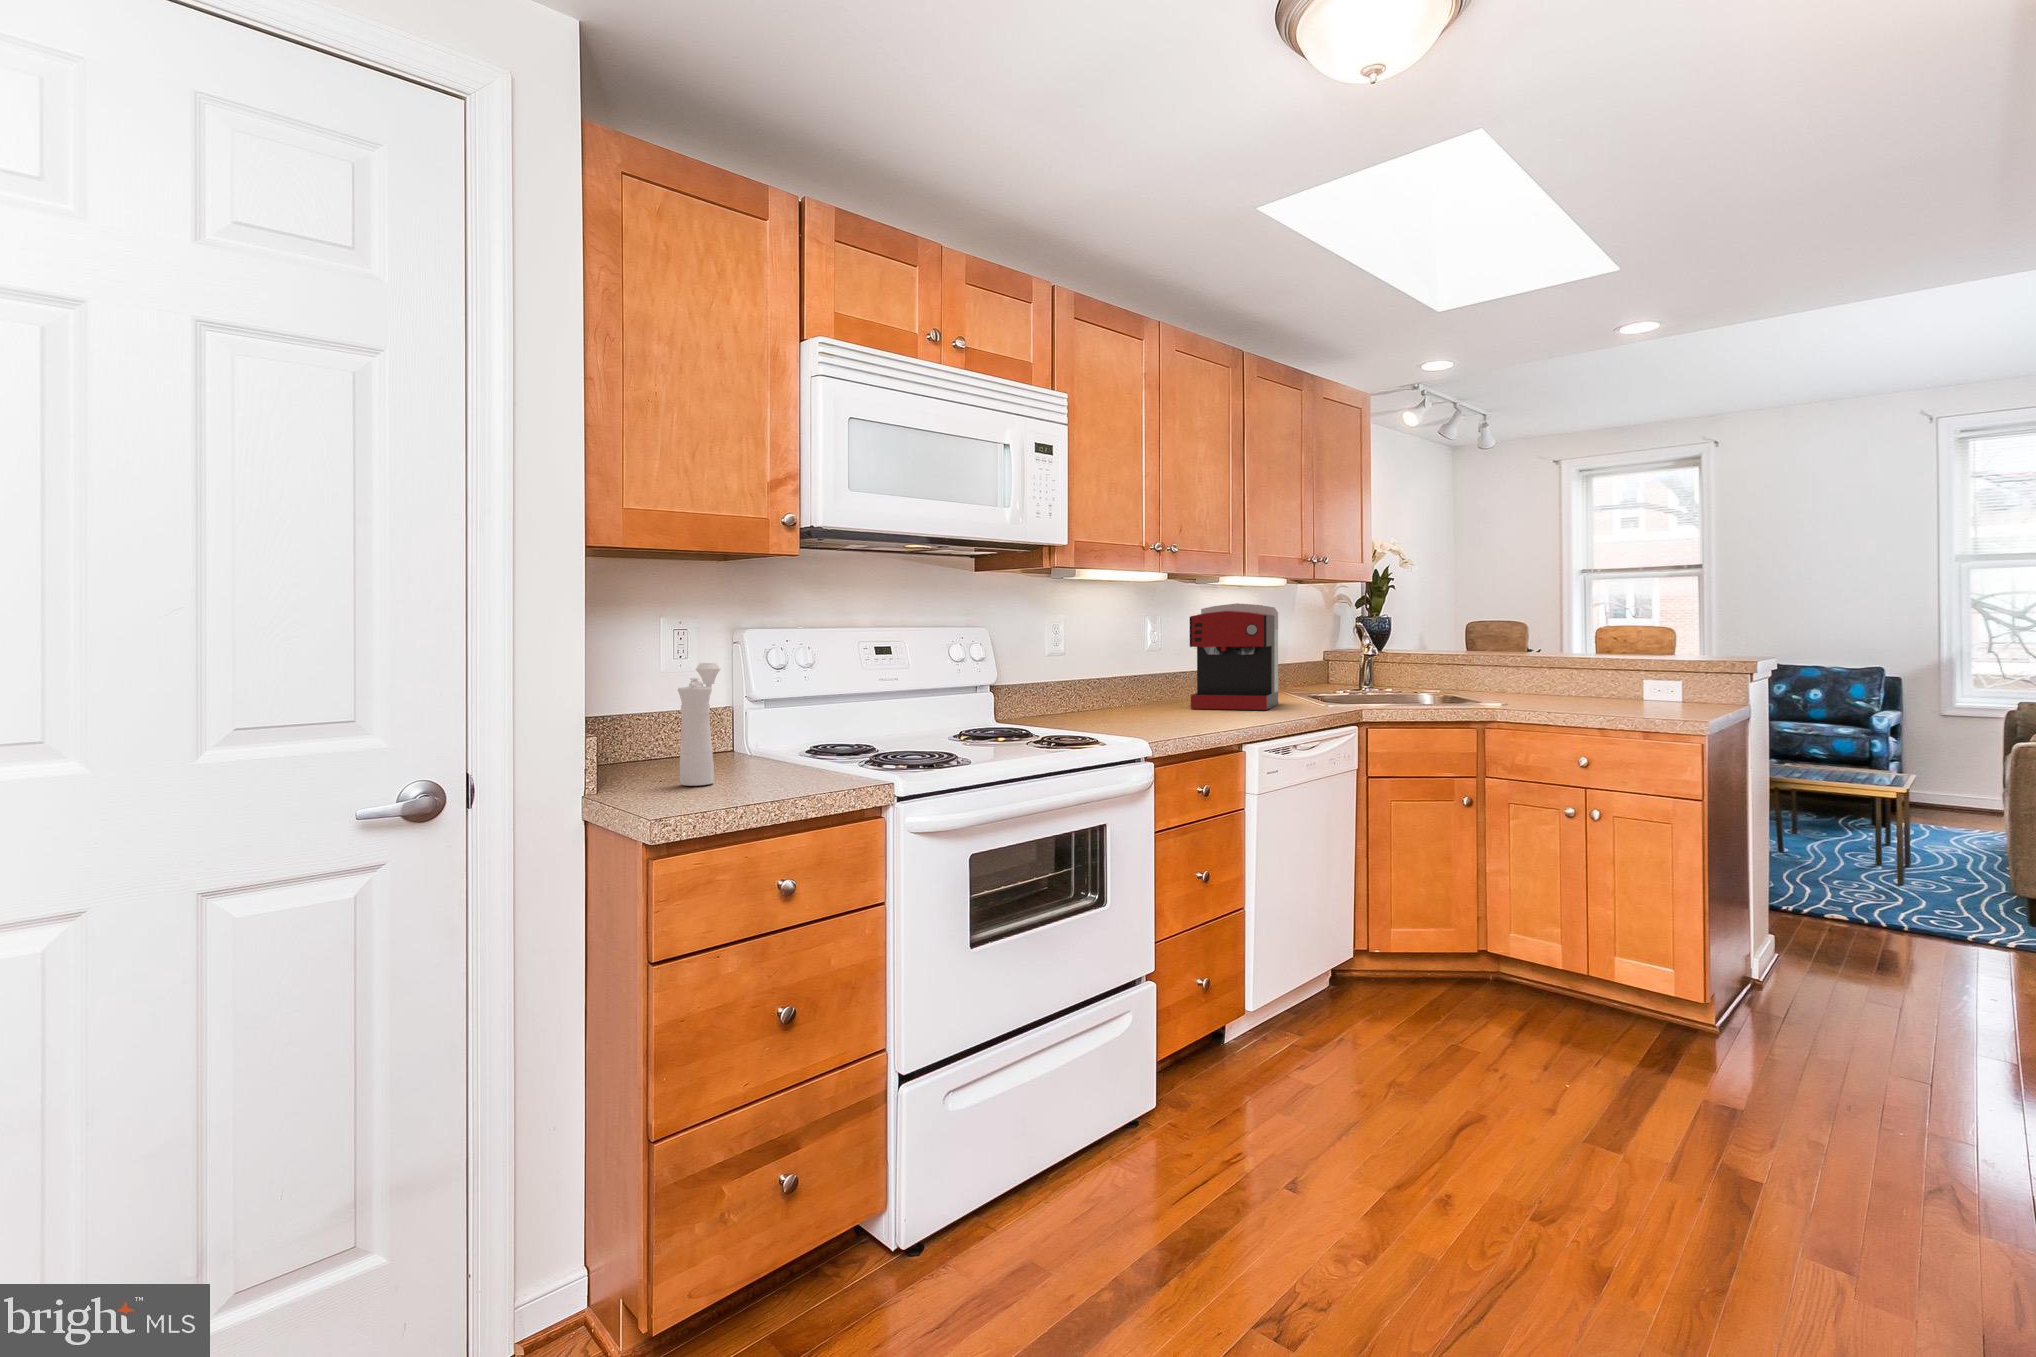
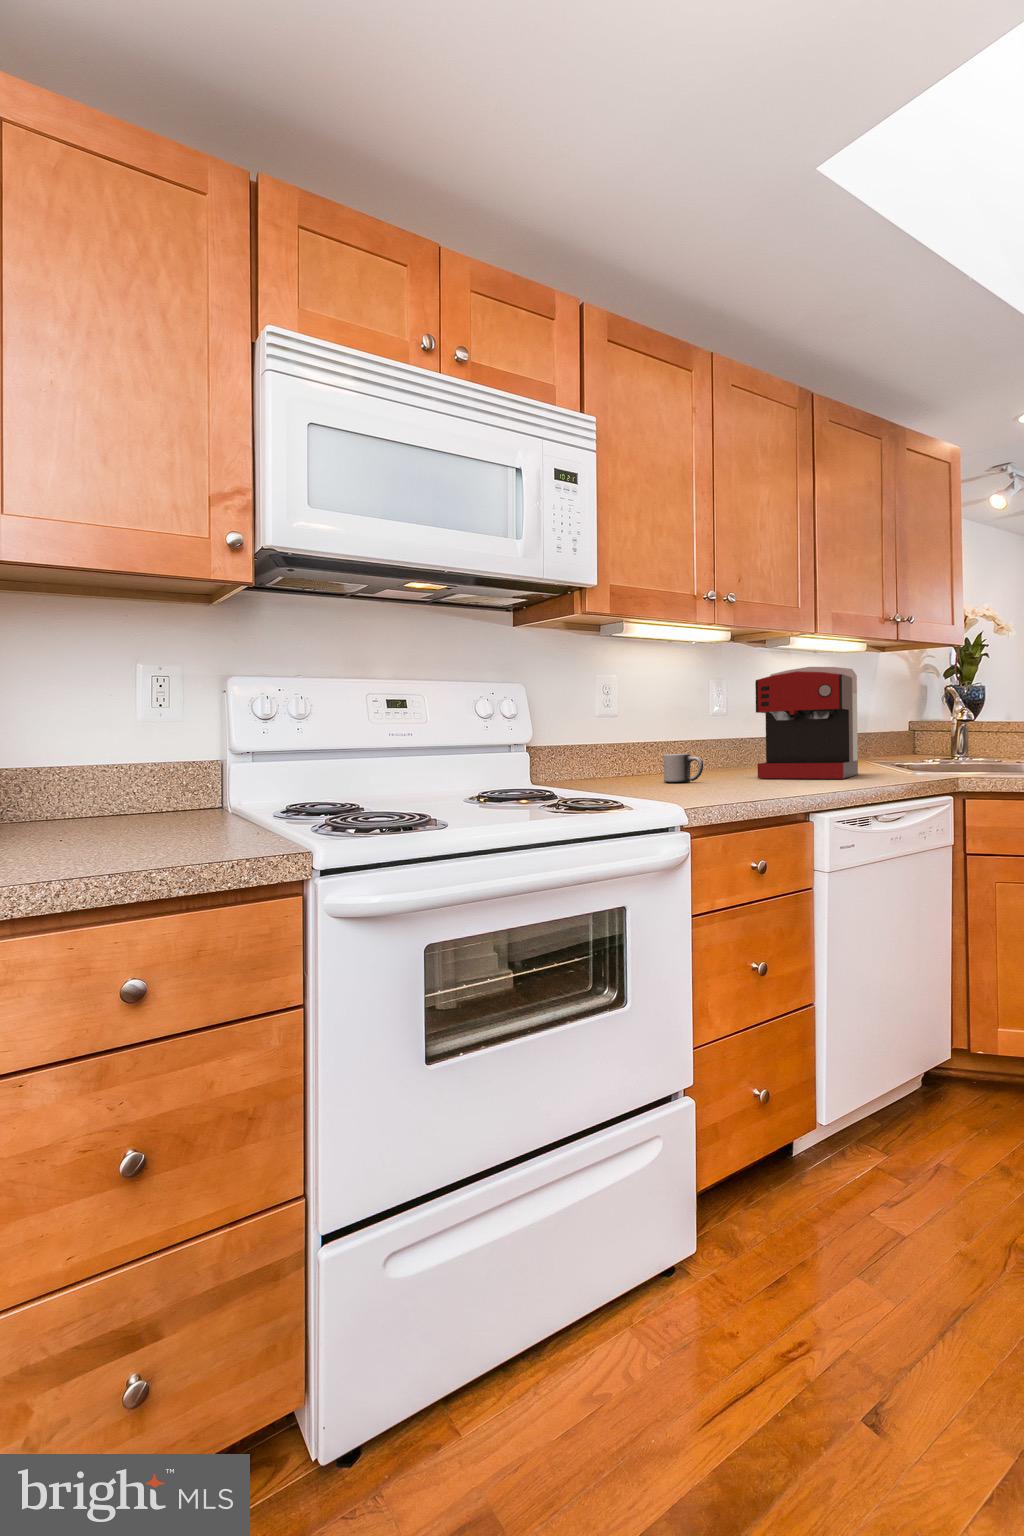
pepper mill: present [678,662,721,786] -> none [46,703,133,850]
mug: none [1107,686,1144,713] -> present [663,754,703,783]

